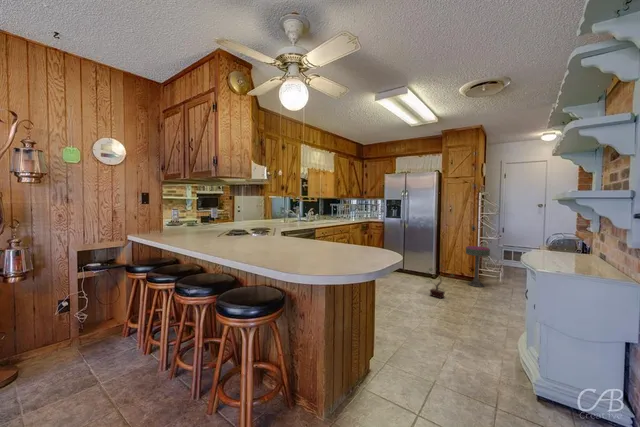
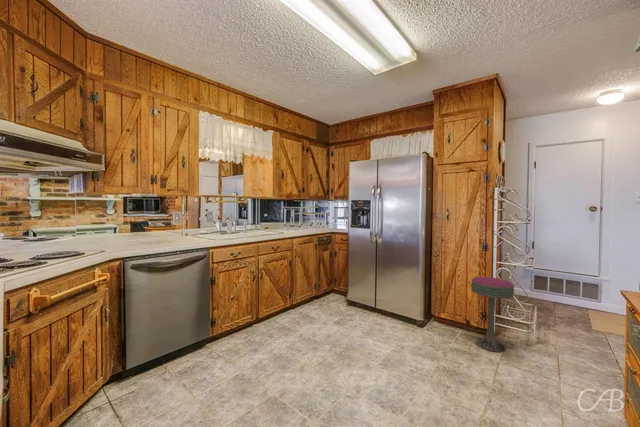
potted plant: present [428,265,453,298] -> none [393,318,444,387]

